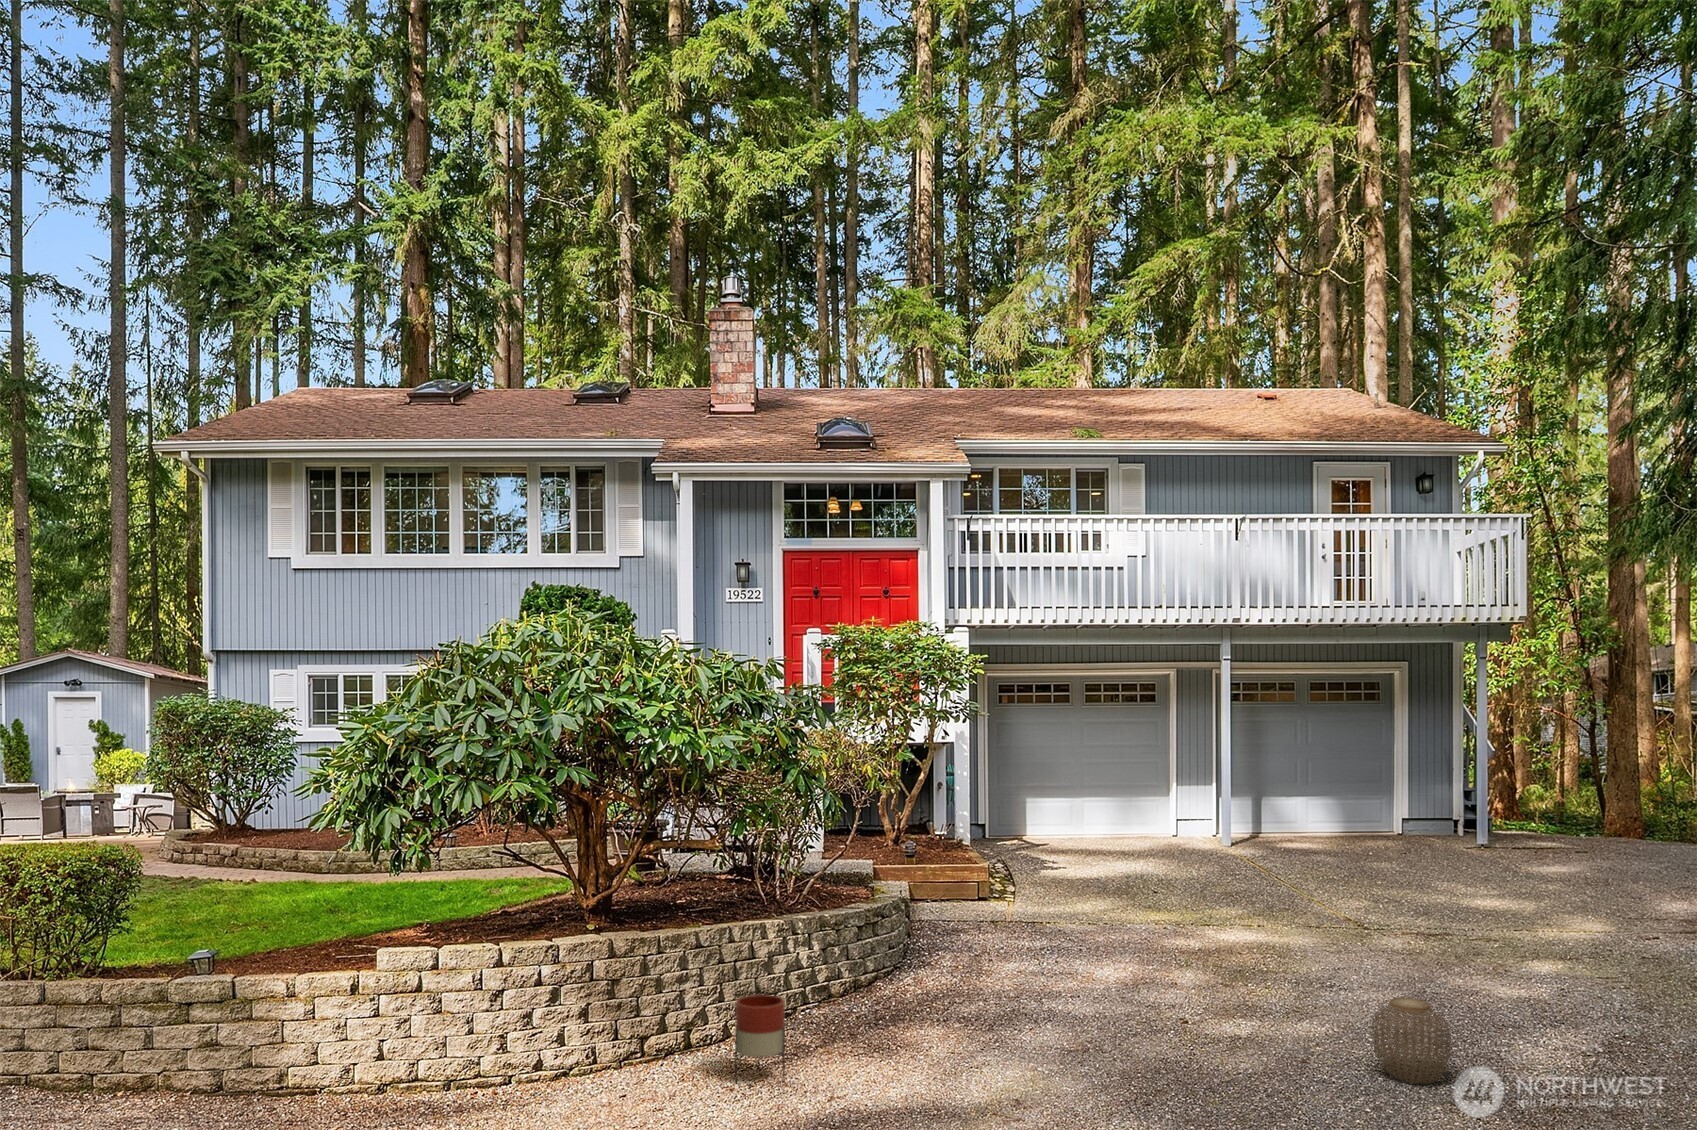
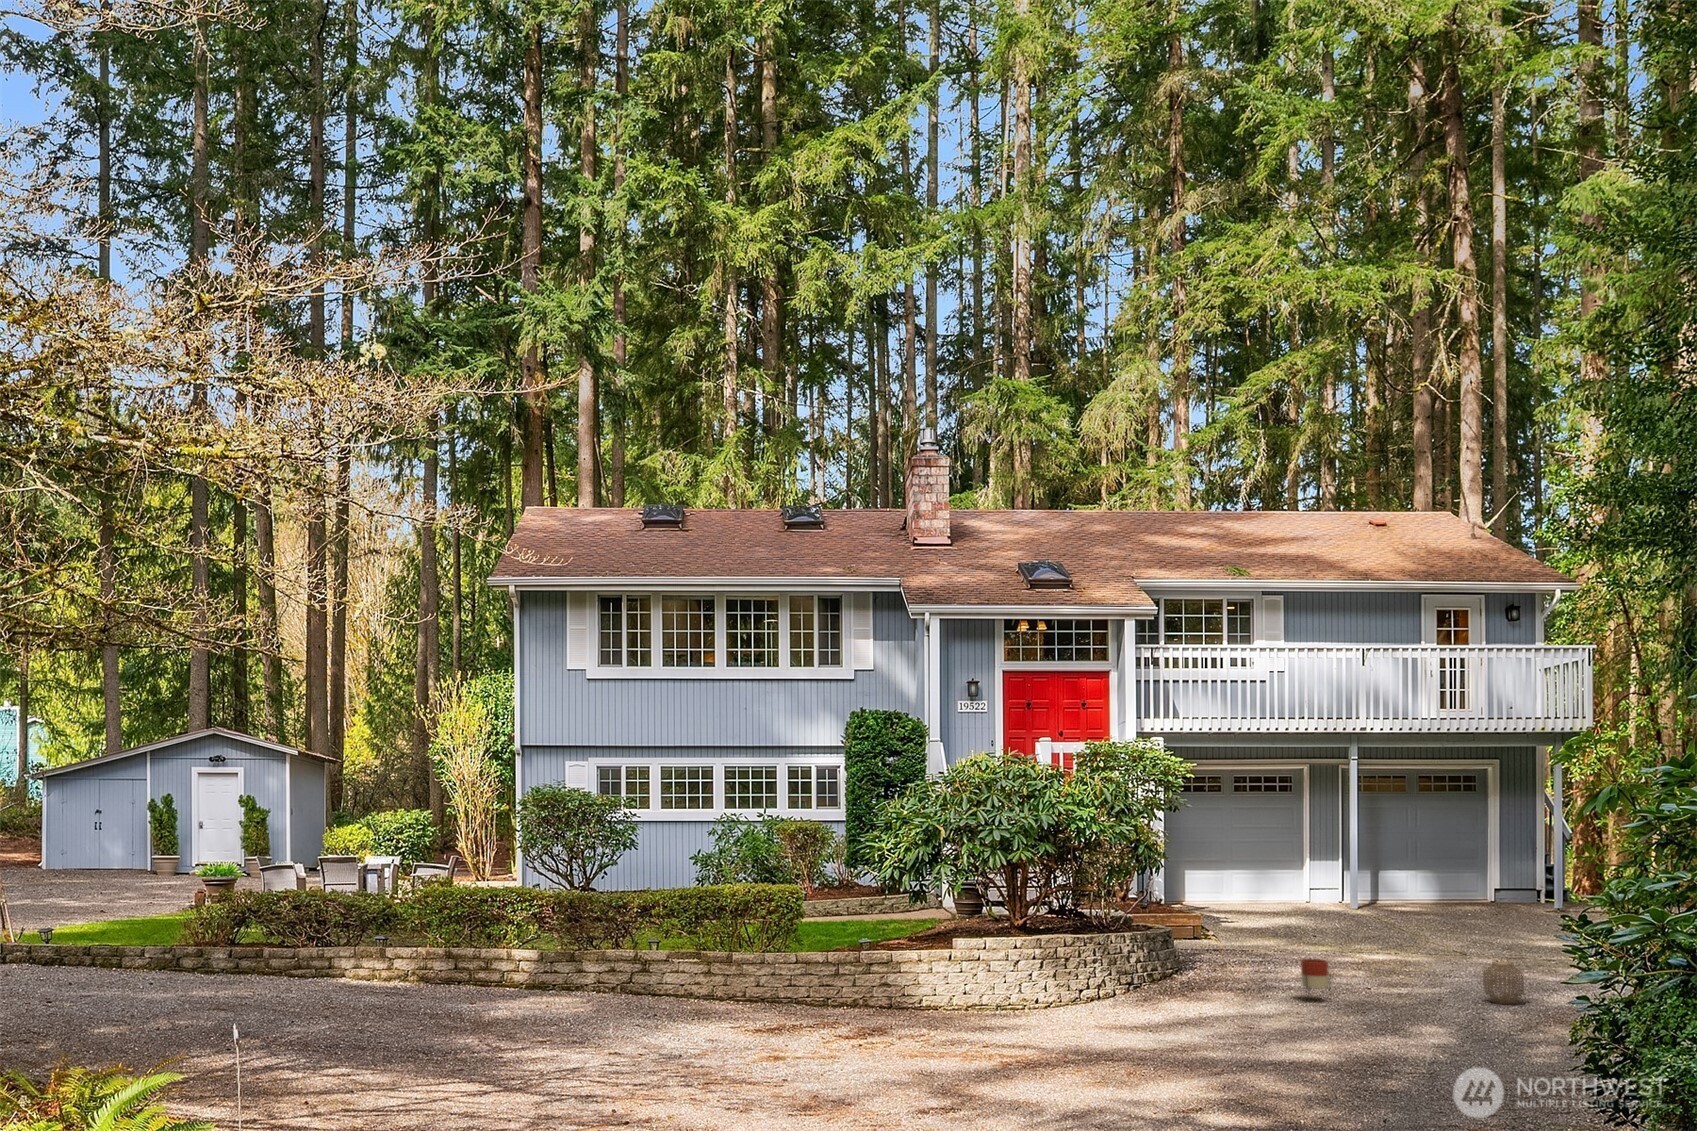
planter: present [735,994,785,1082] -> present [1301,959,1330,990]

